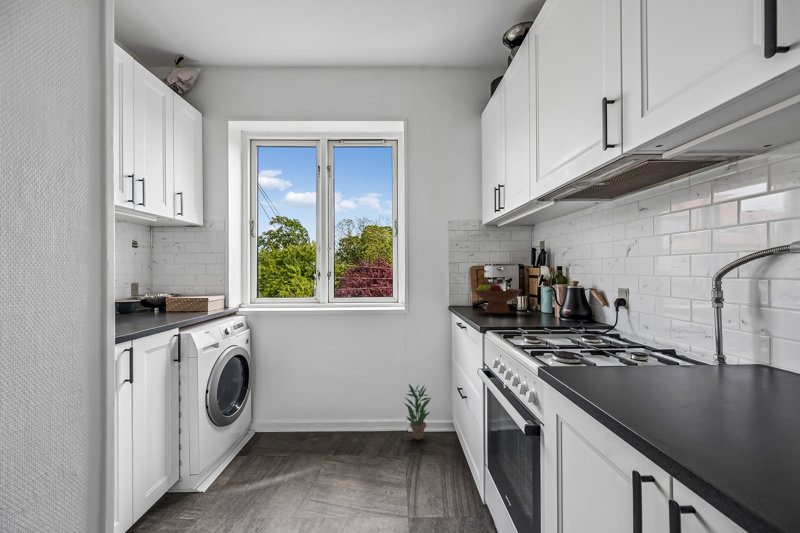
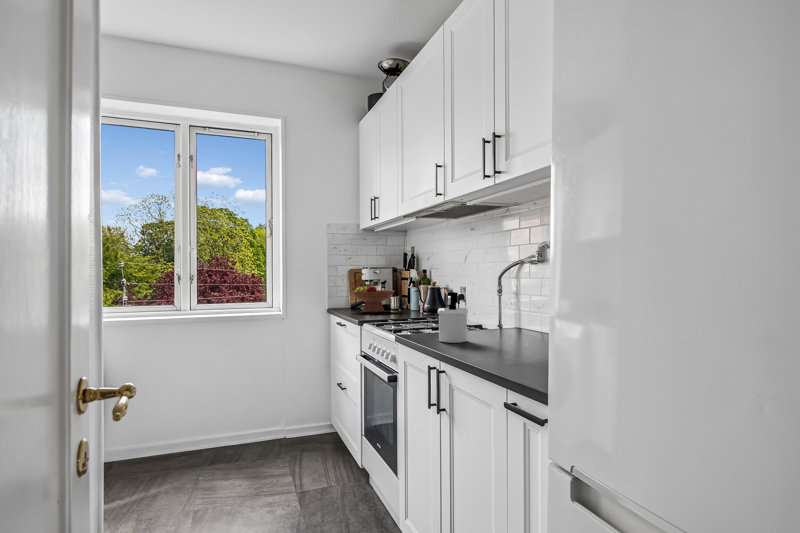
soap dispenser: none [631,305,699,408] -> present [438,292,468,343]
potted plant: present [405,385,430,440] -> none [285,382,314,436]

